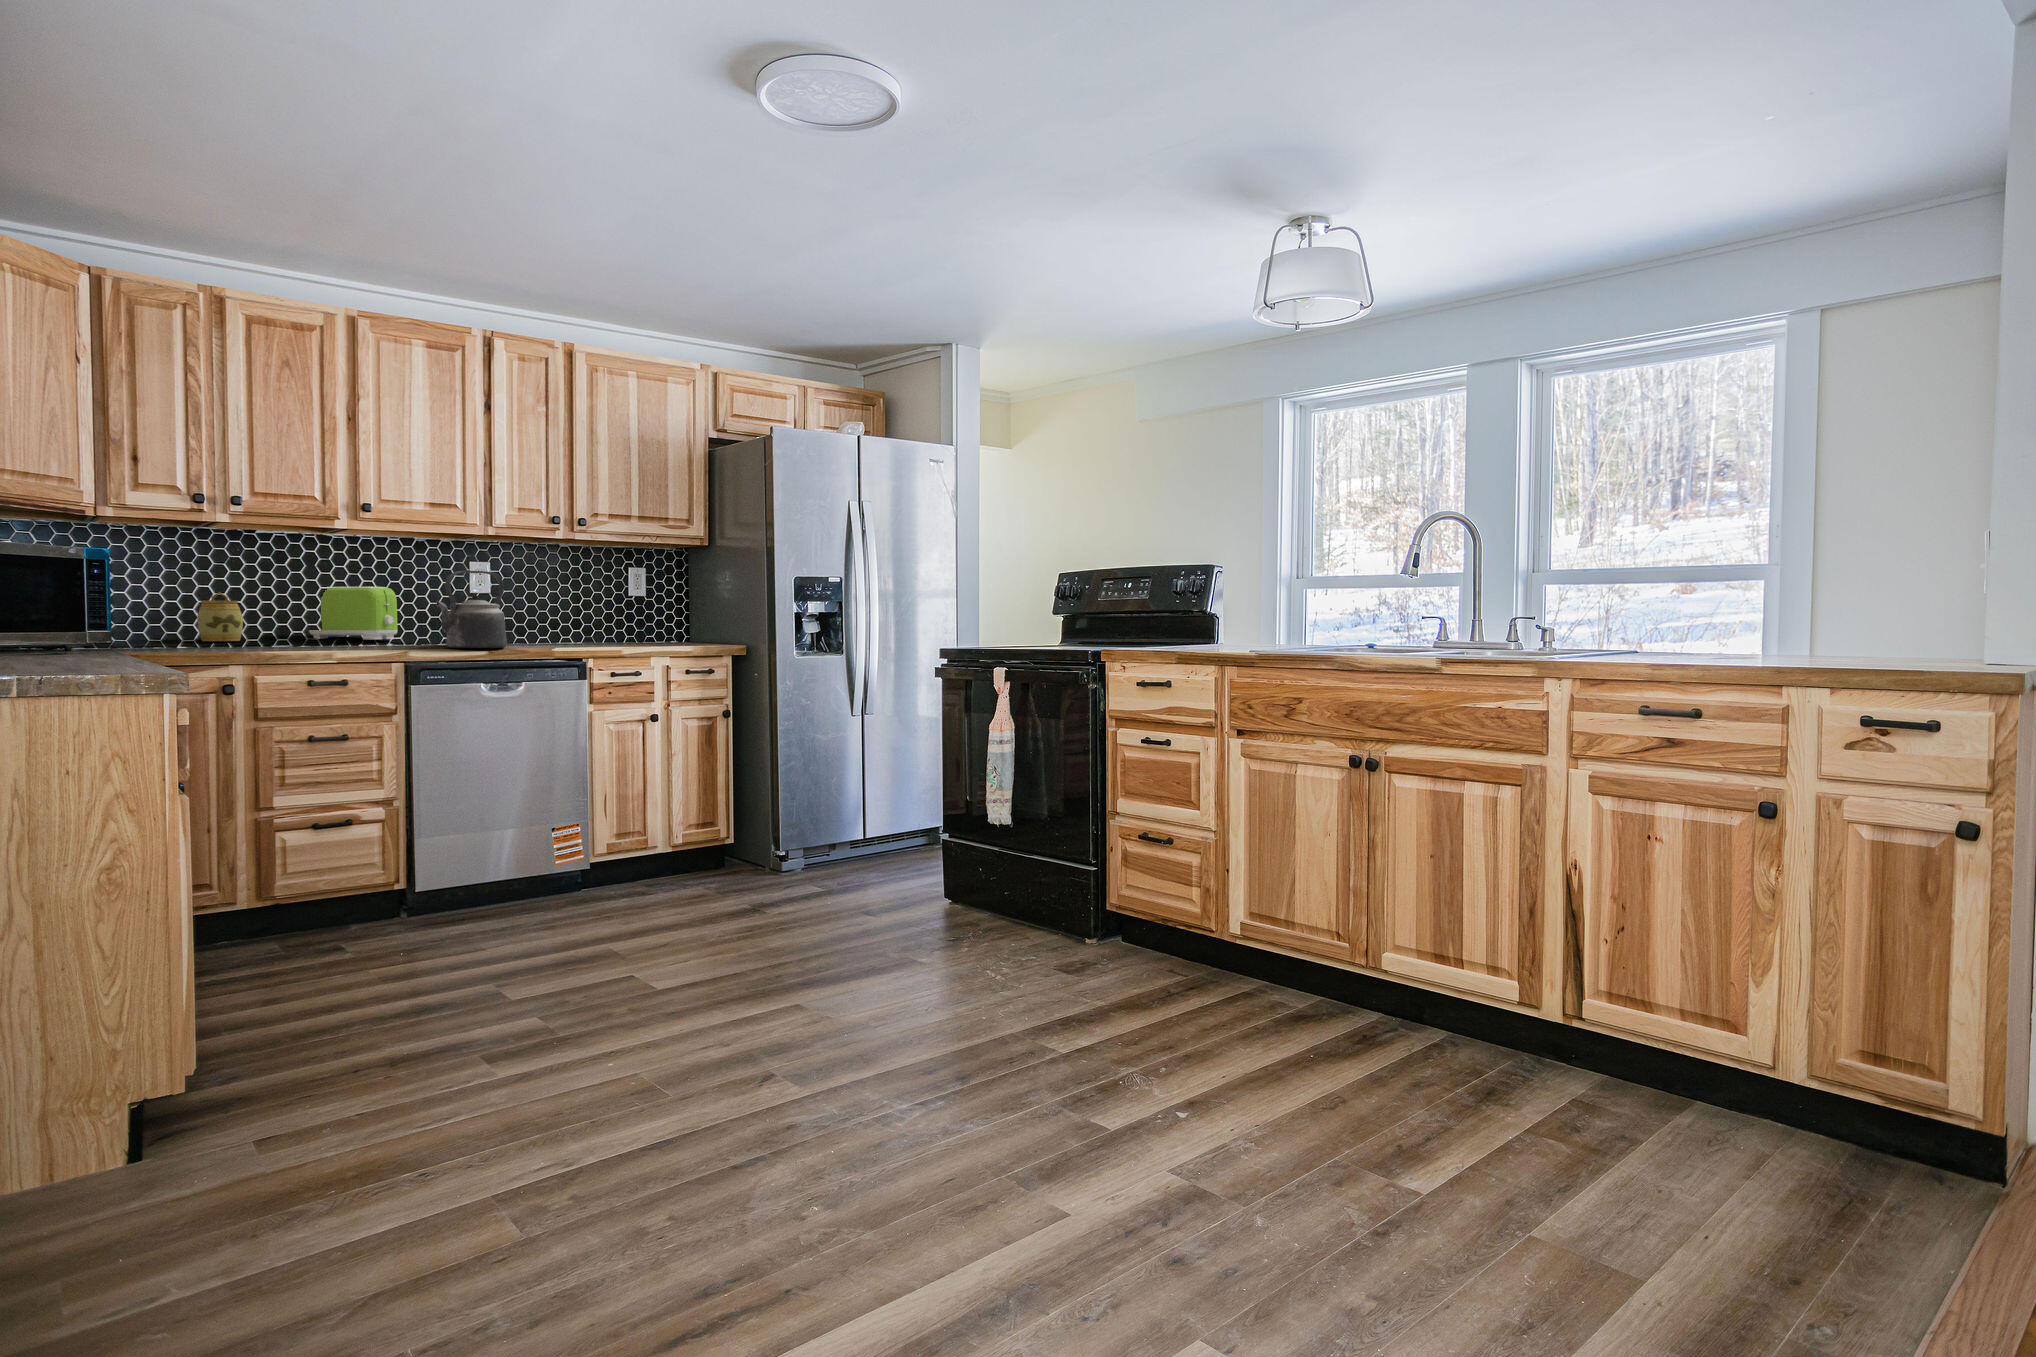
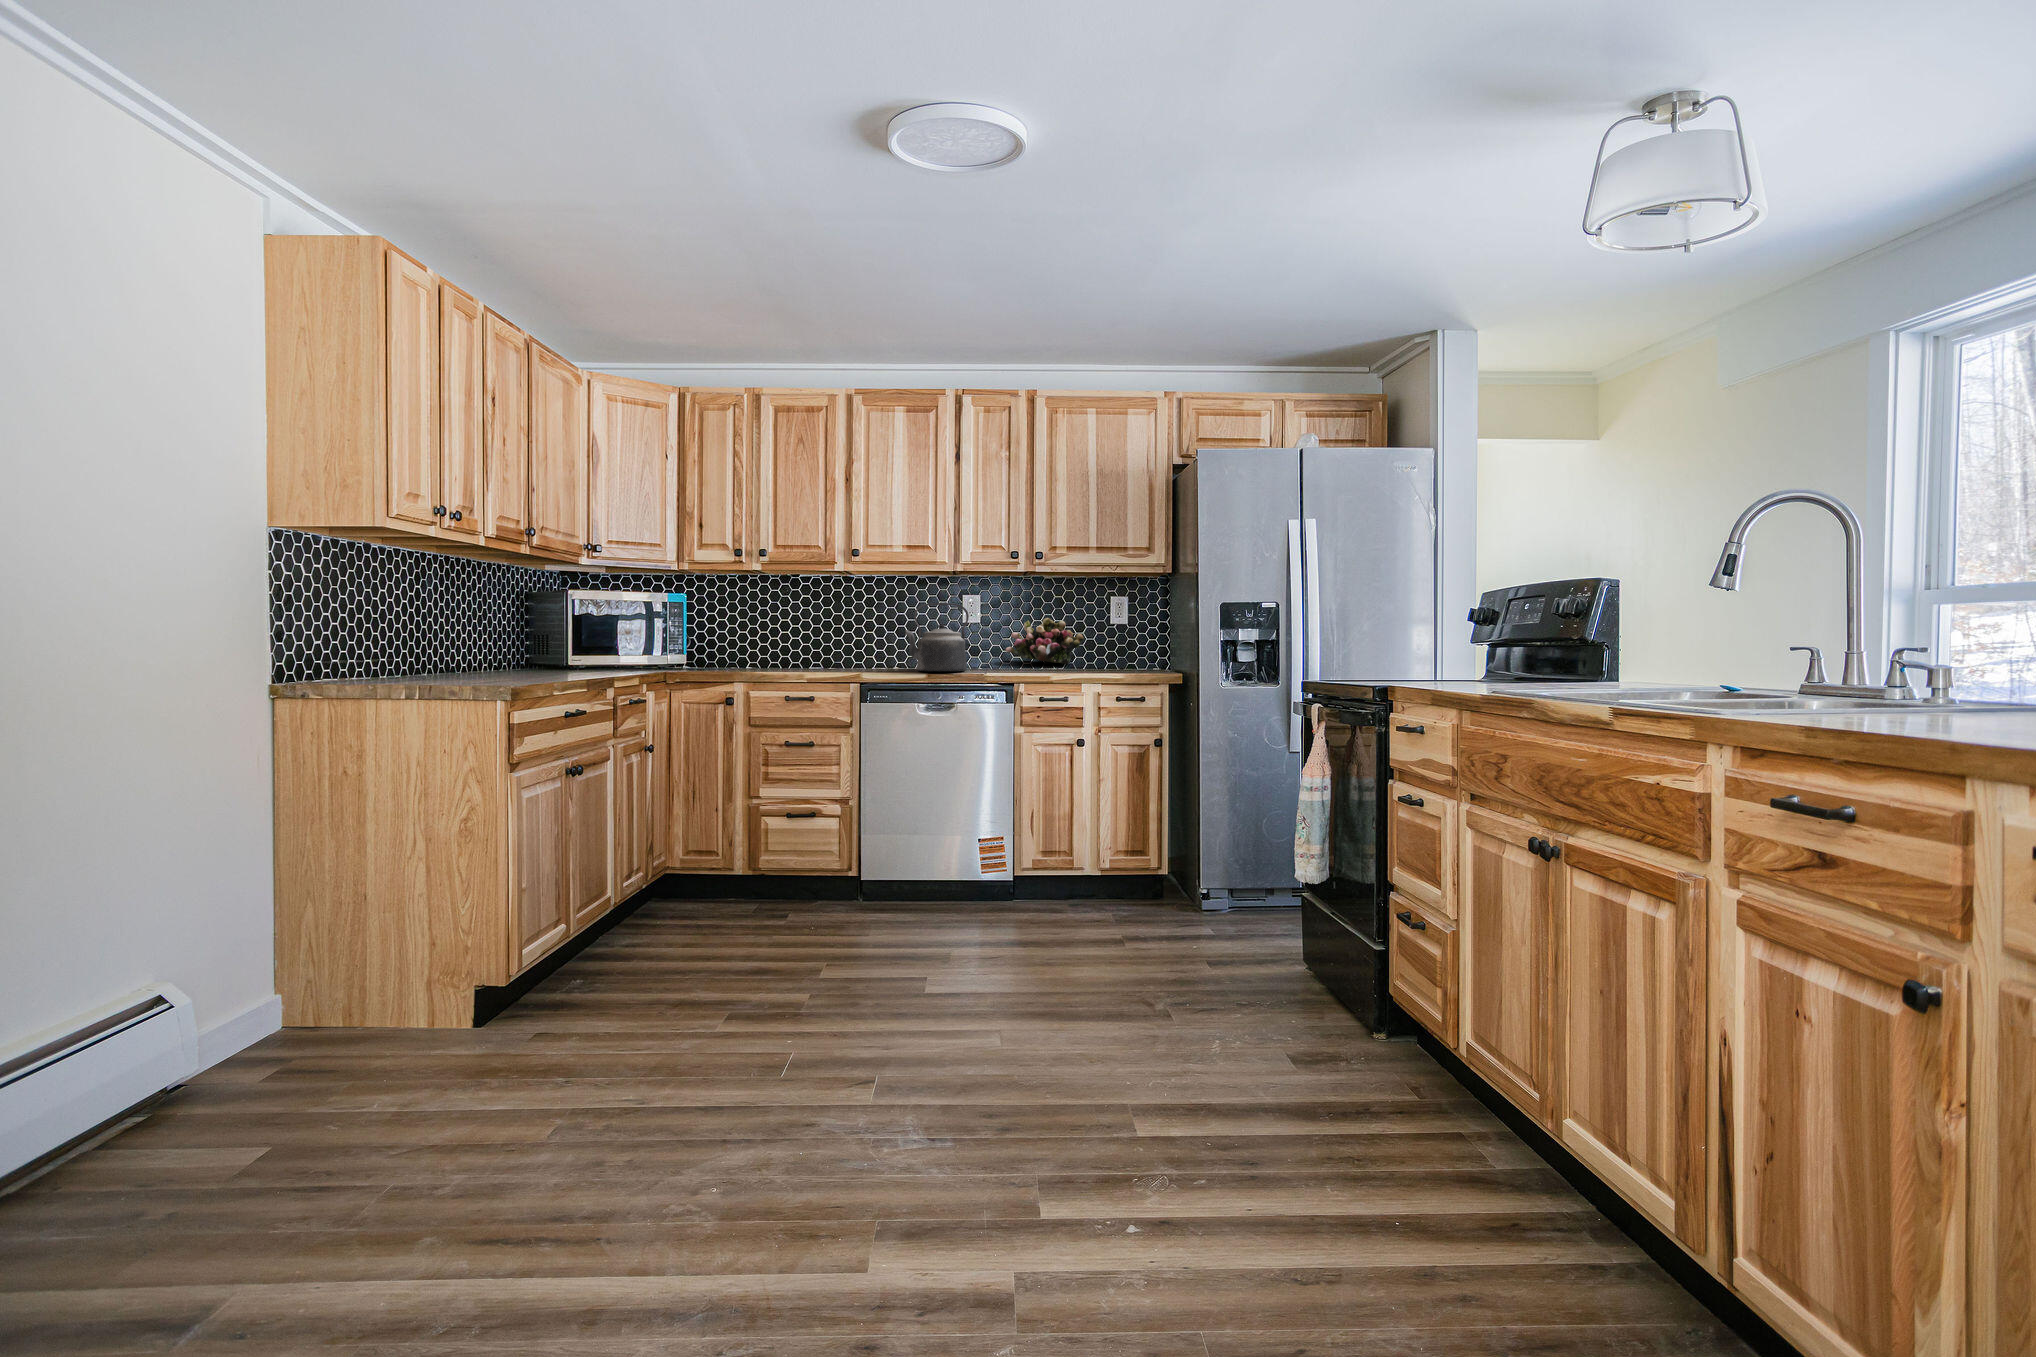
toaster: present [309,587,397,639] -> none [844,619,898,663]
flower arrangement: none [525,588,612,638] -> present [1006,618,1084,664]
jar: present [197,592,243,641] -> none [762,625,792,663]

